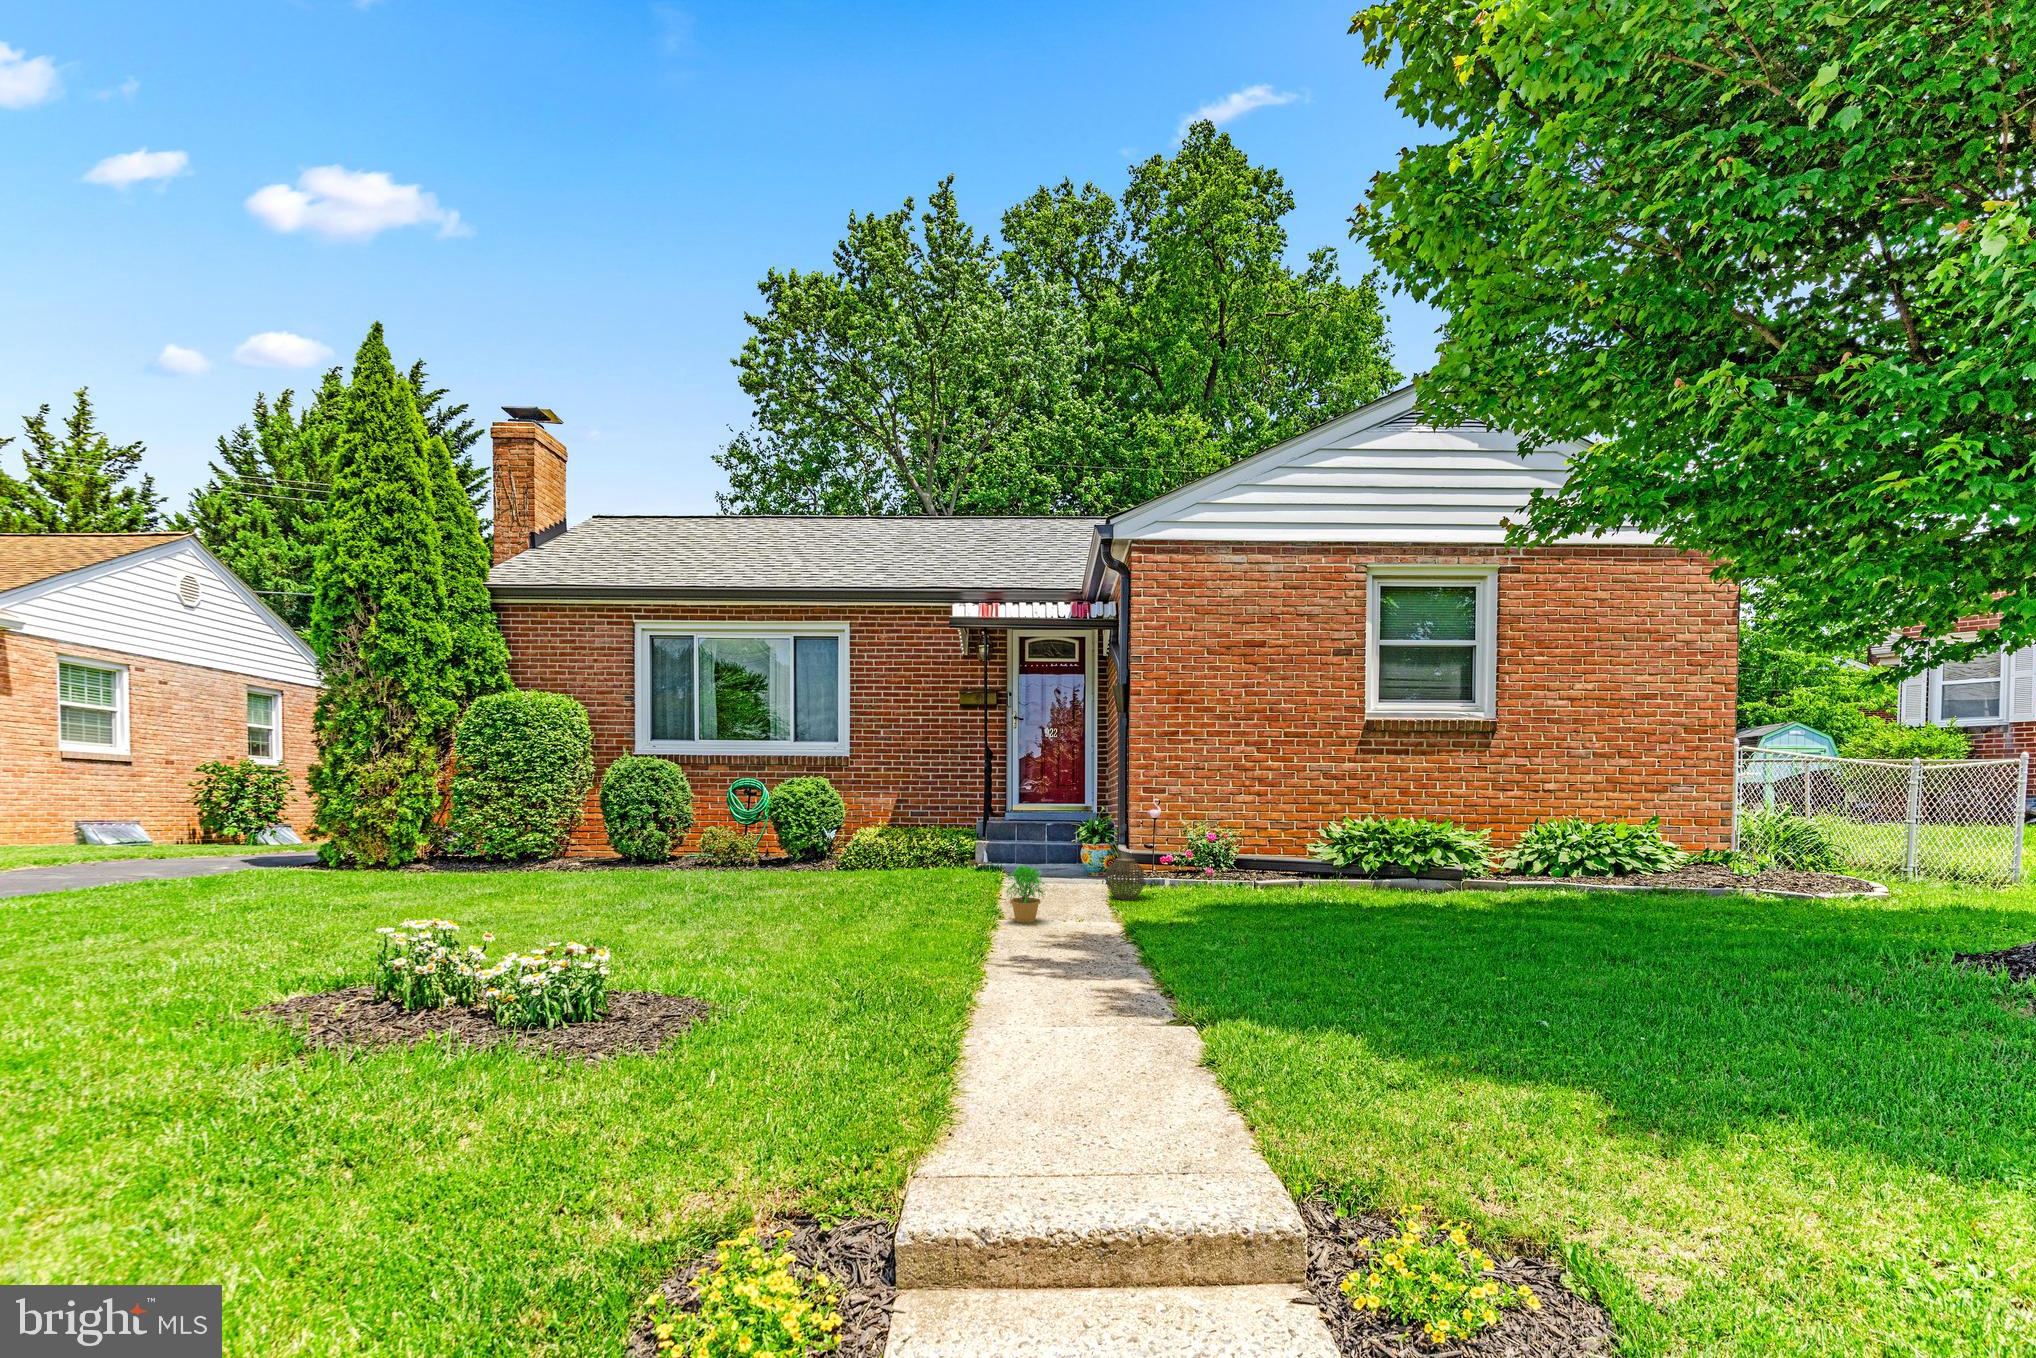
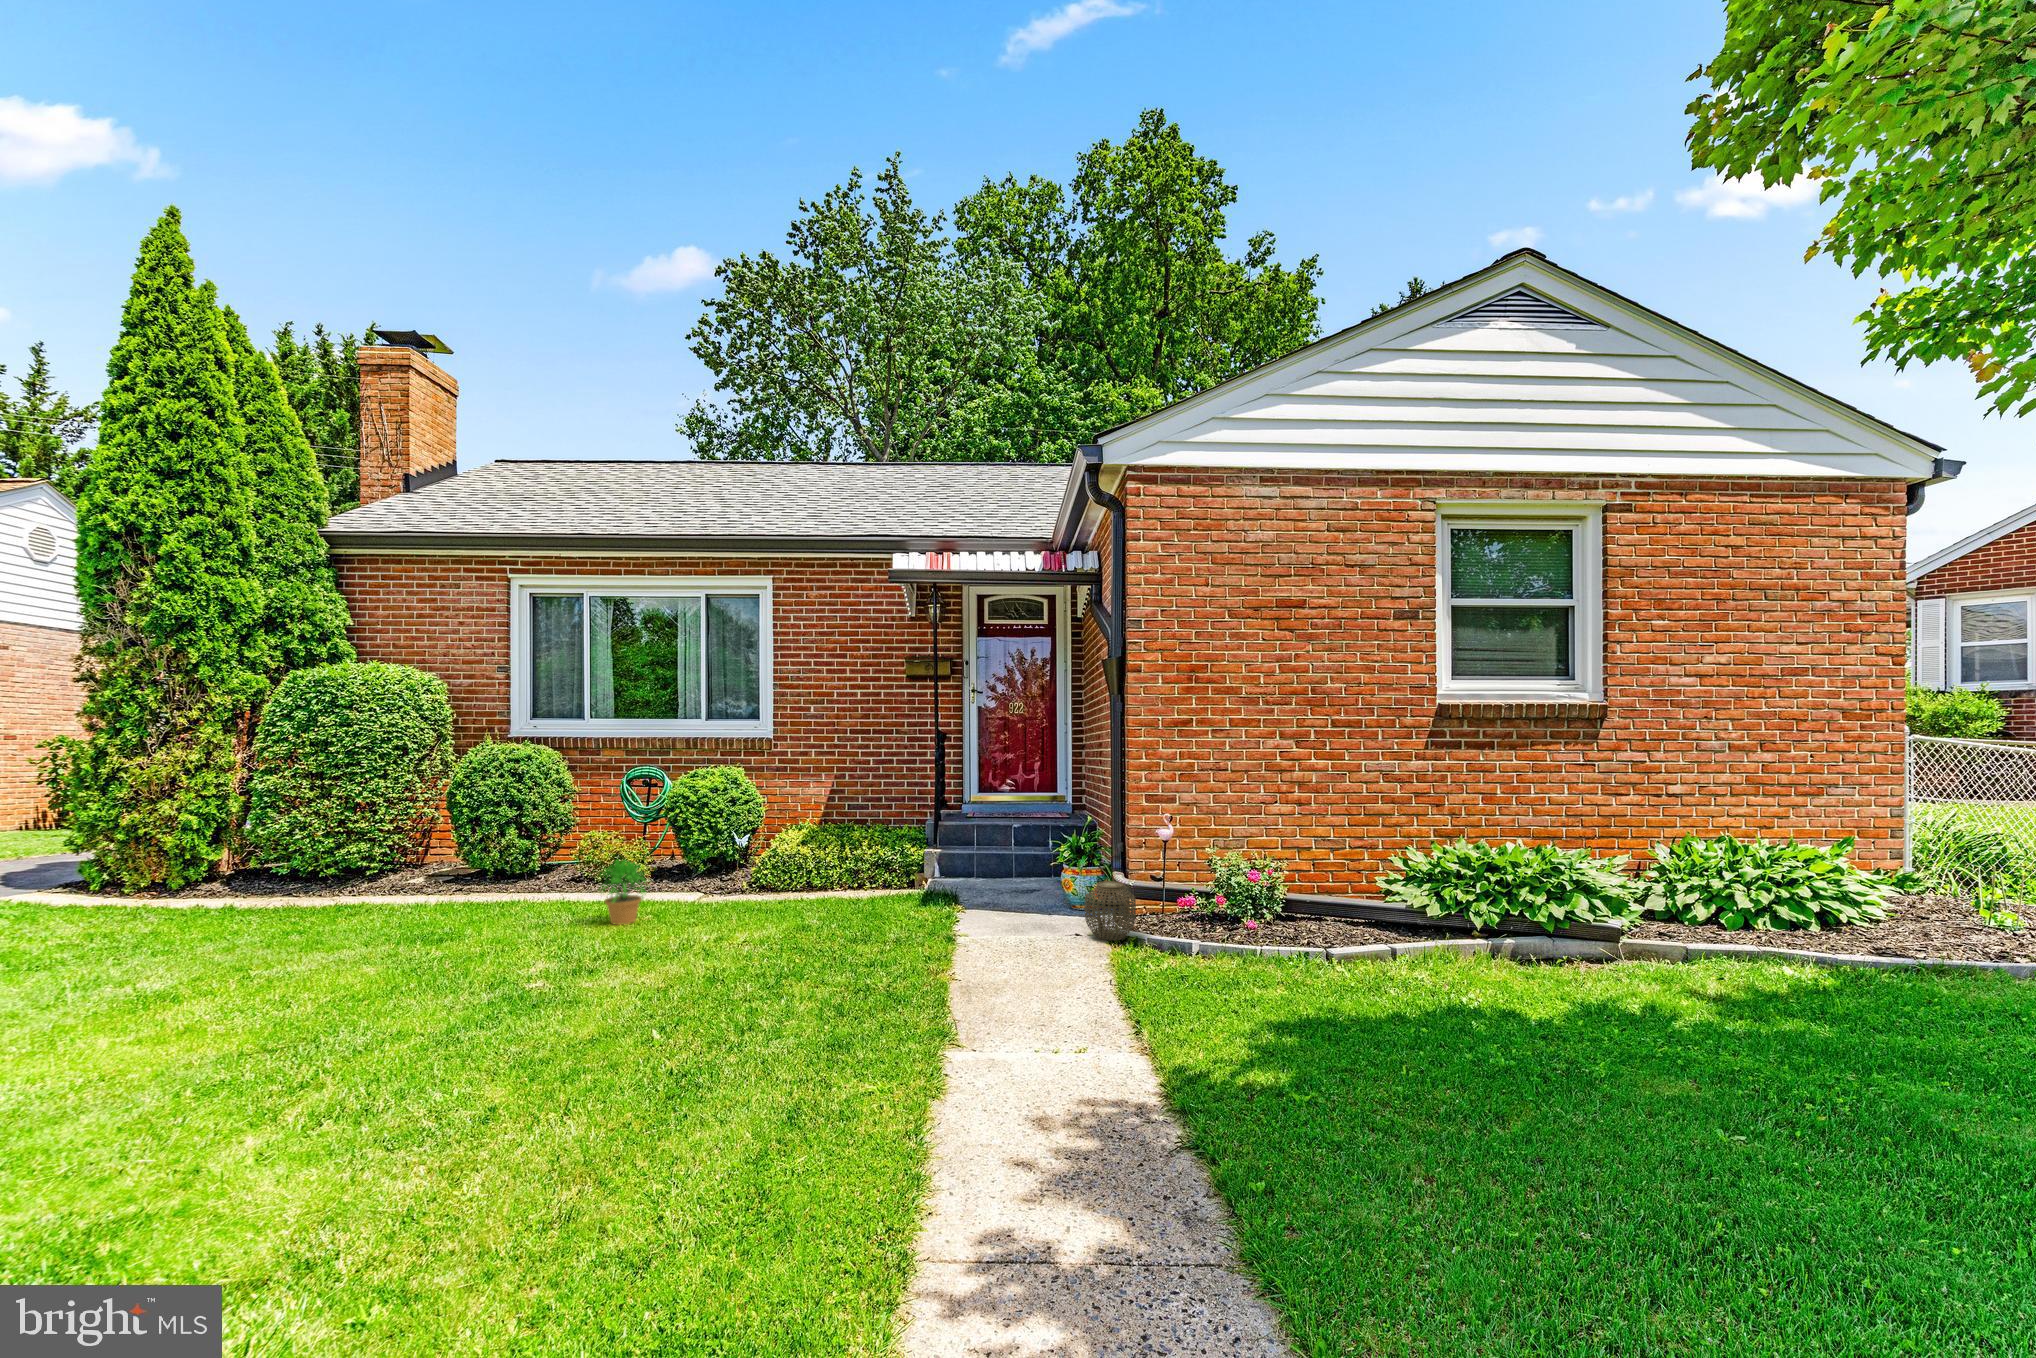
potted plant: present [1006,865,1044,923] -> present [602,860,646,925]

